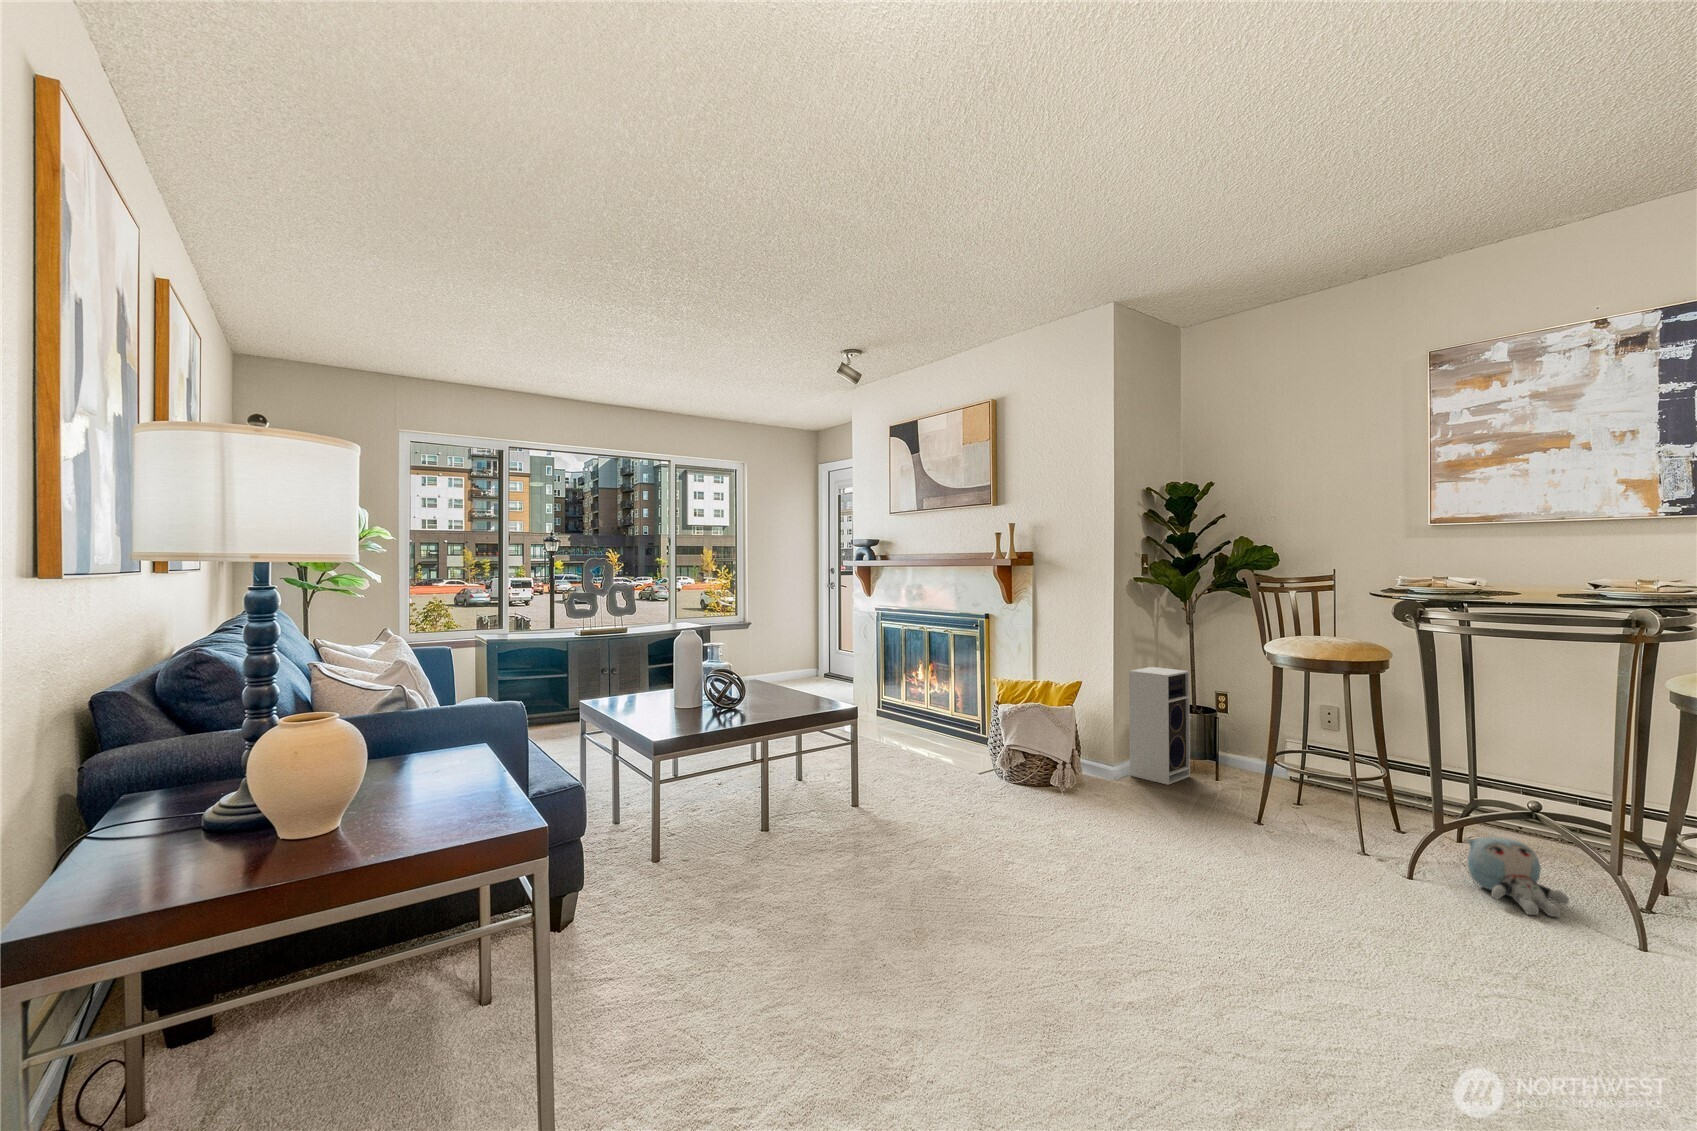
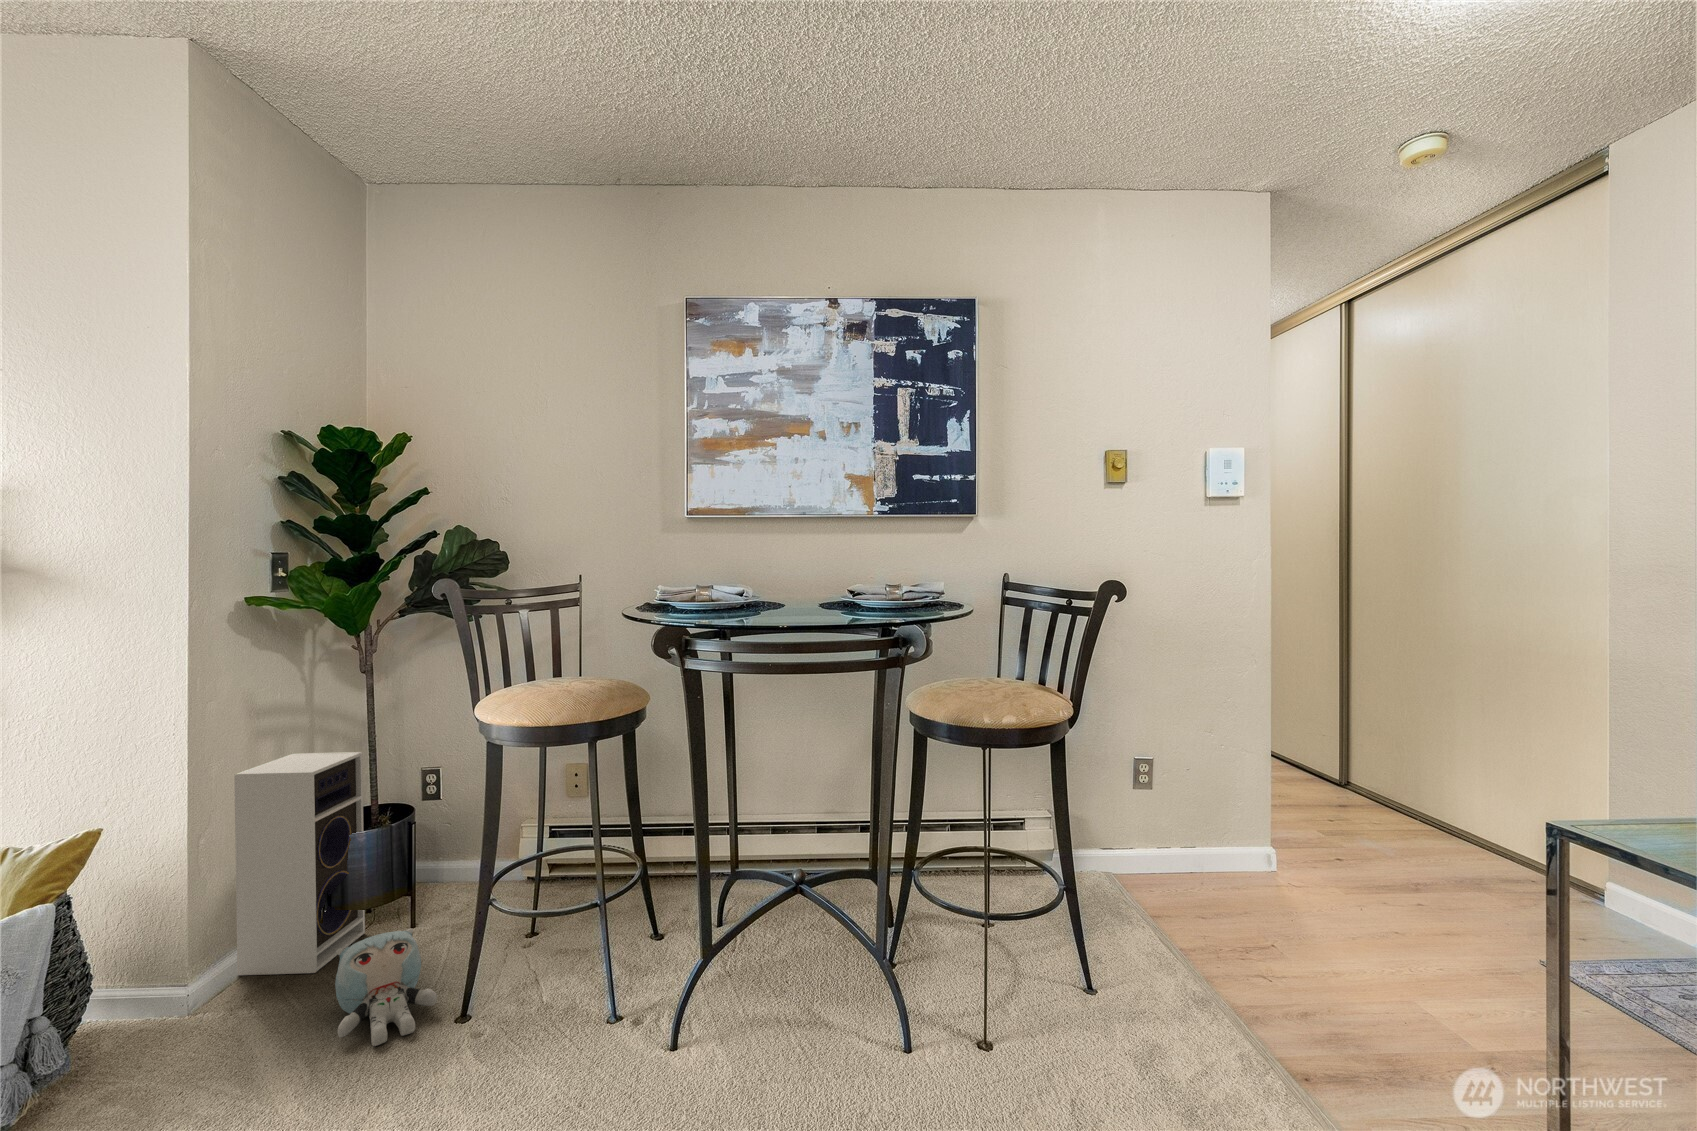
plush toy: present [1466,837,1569,917] -> present [335,928,437,1046]

